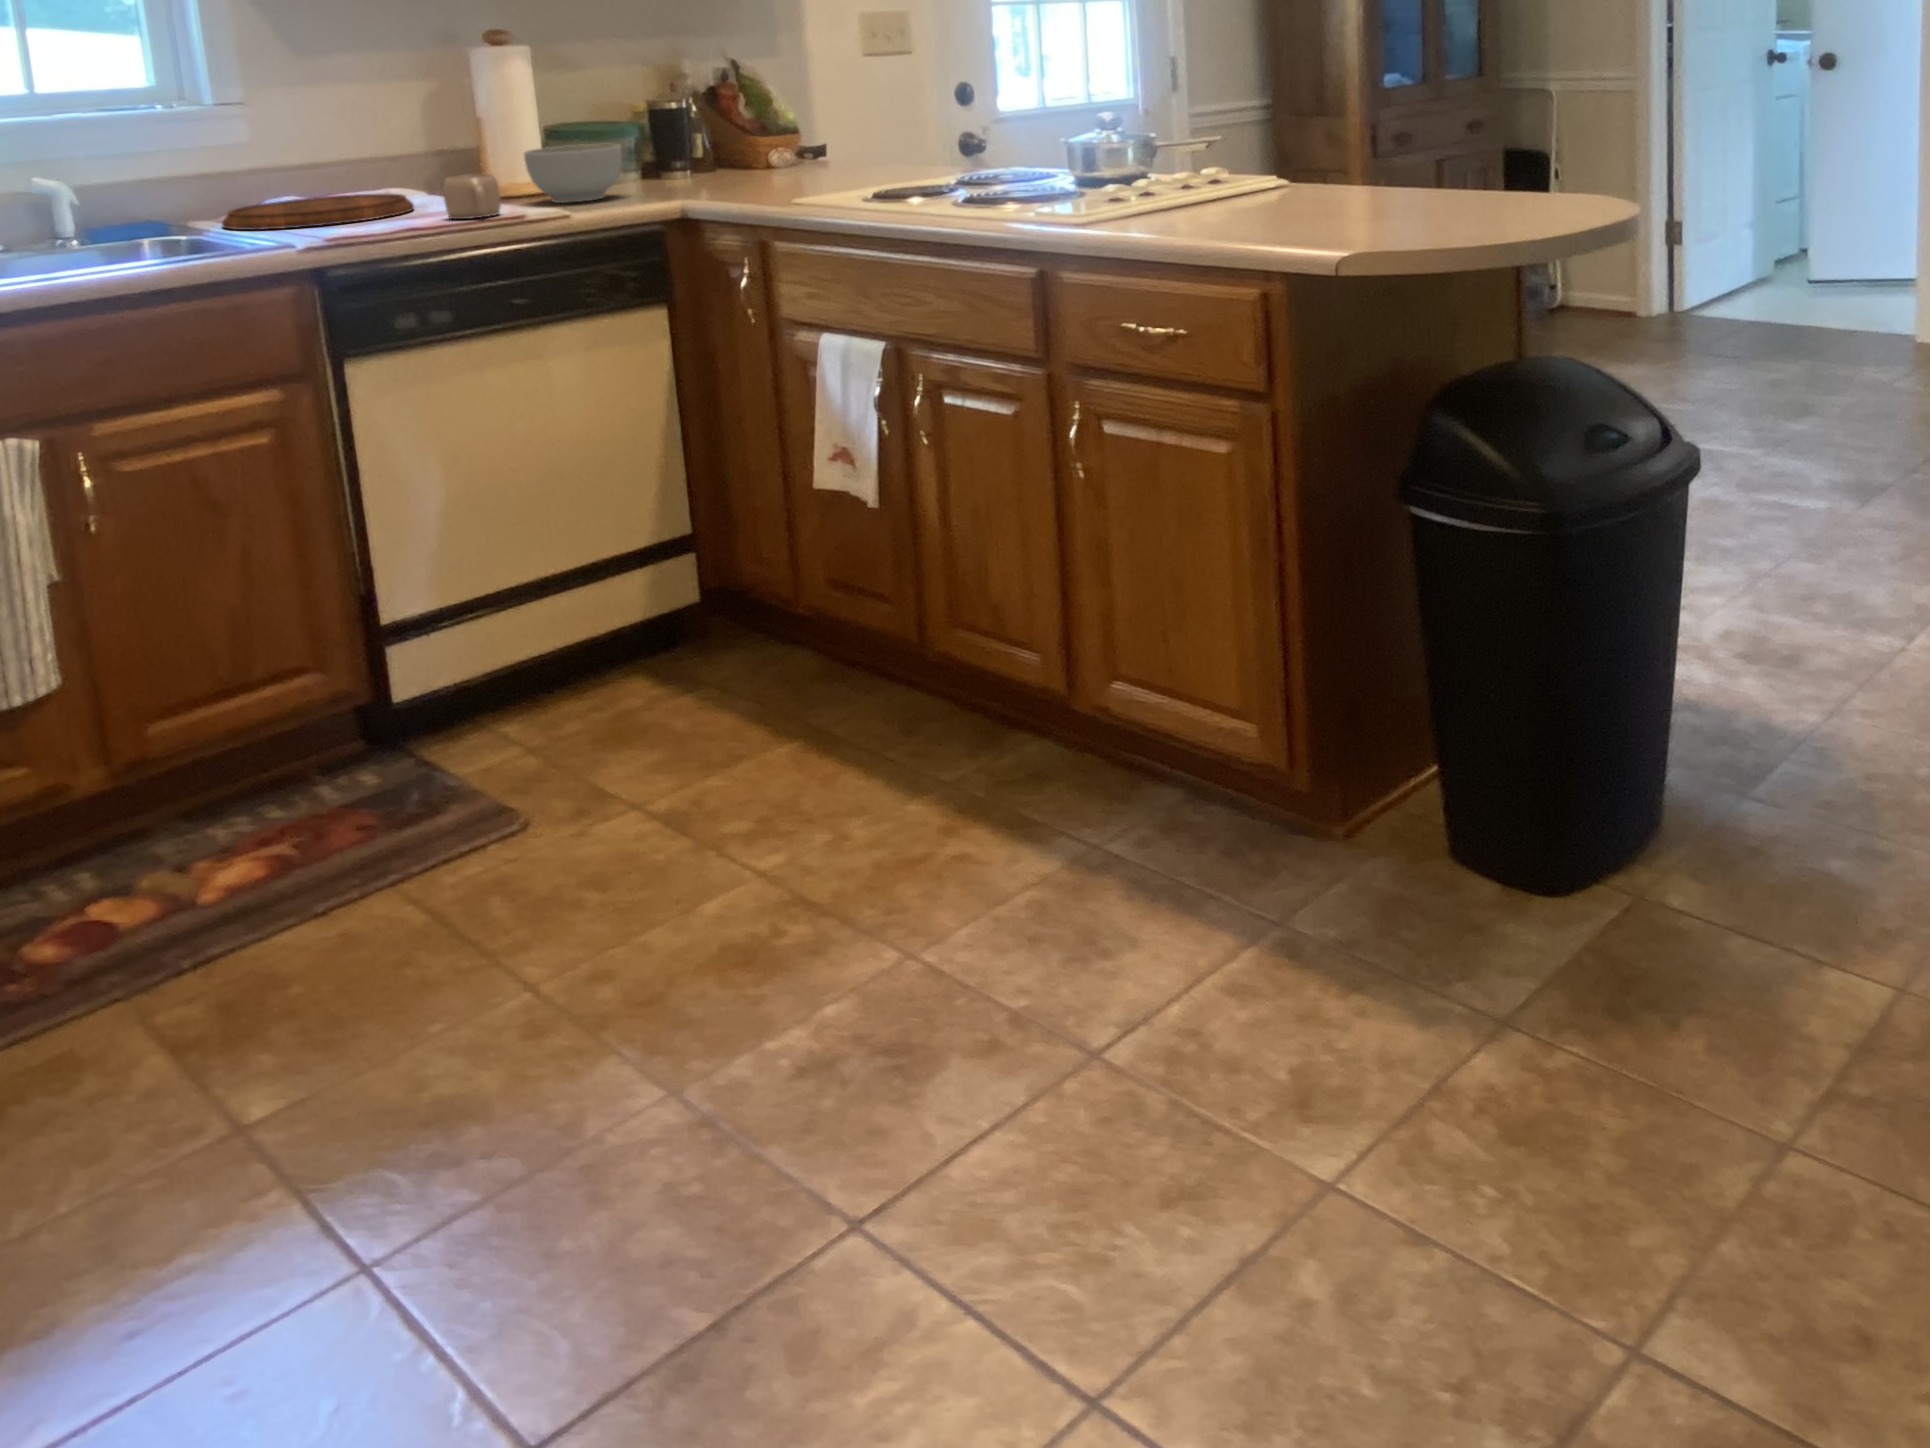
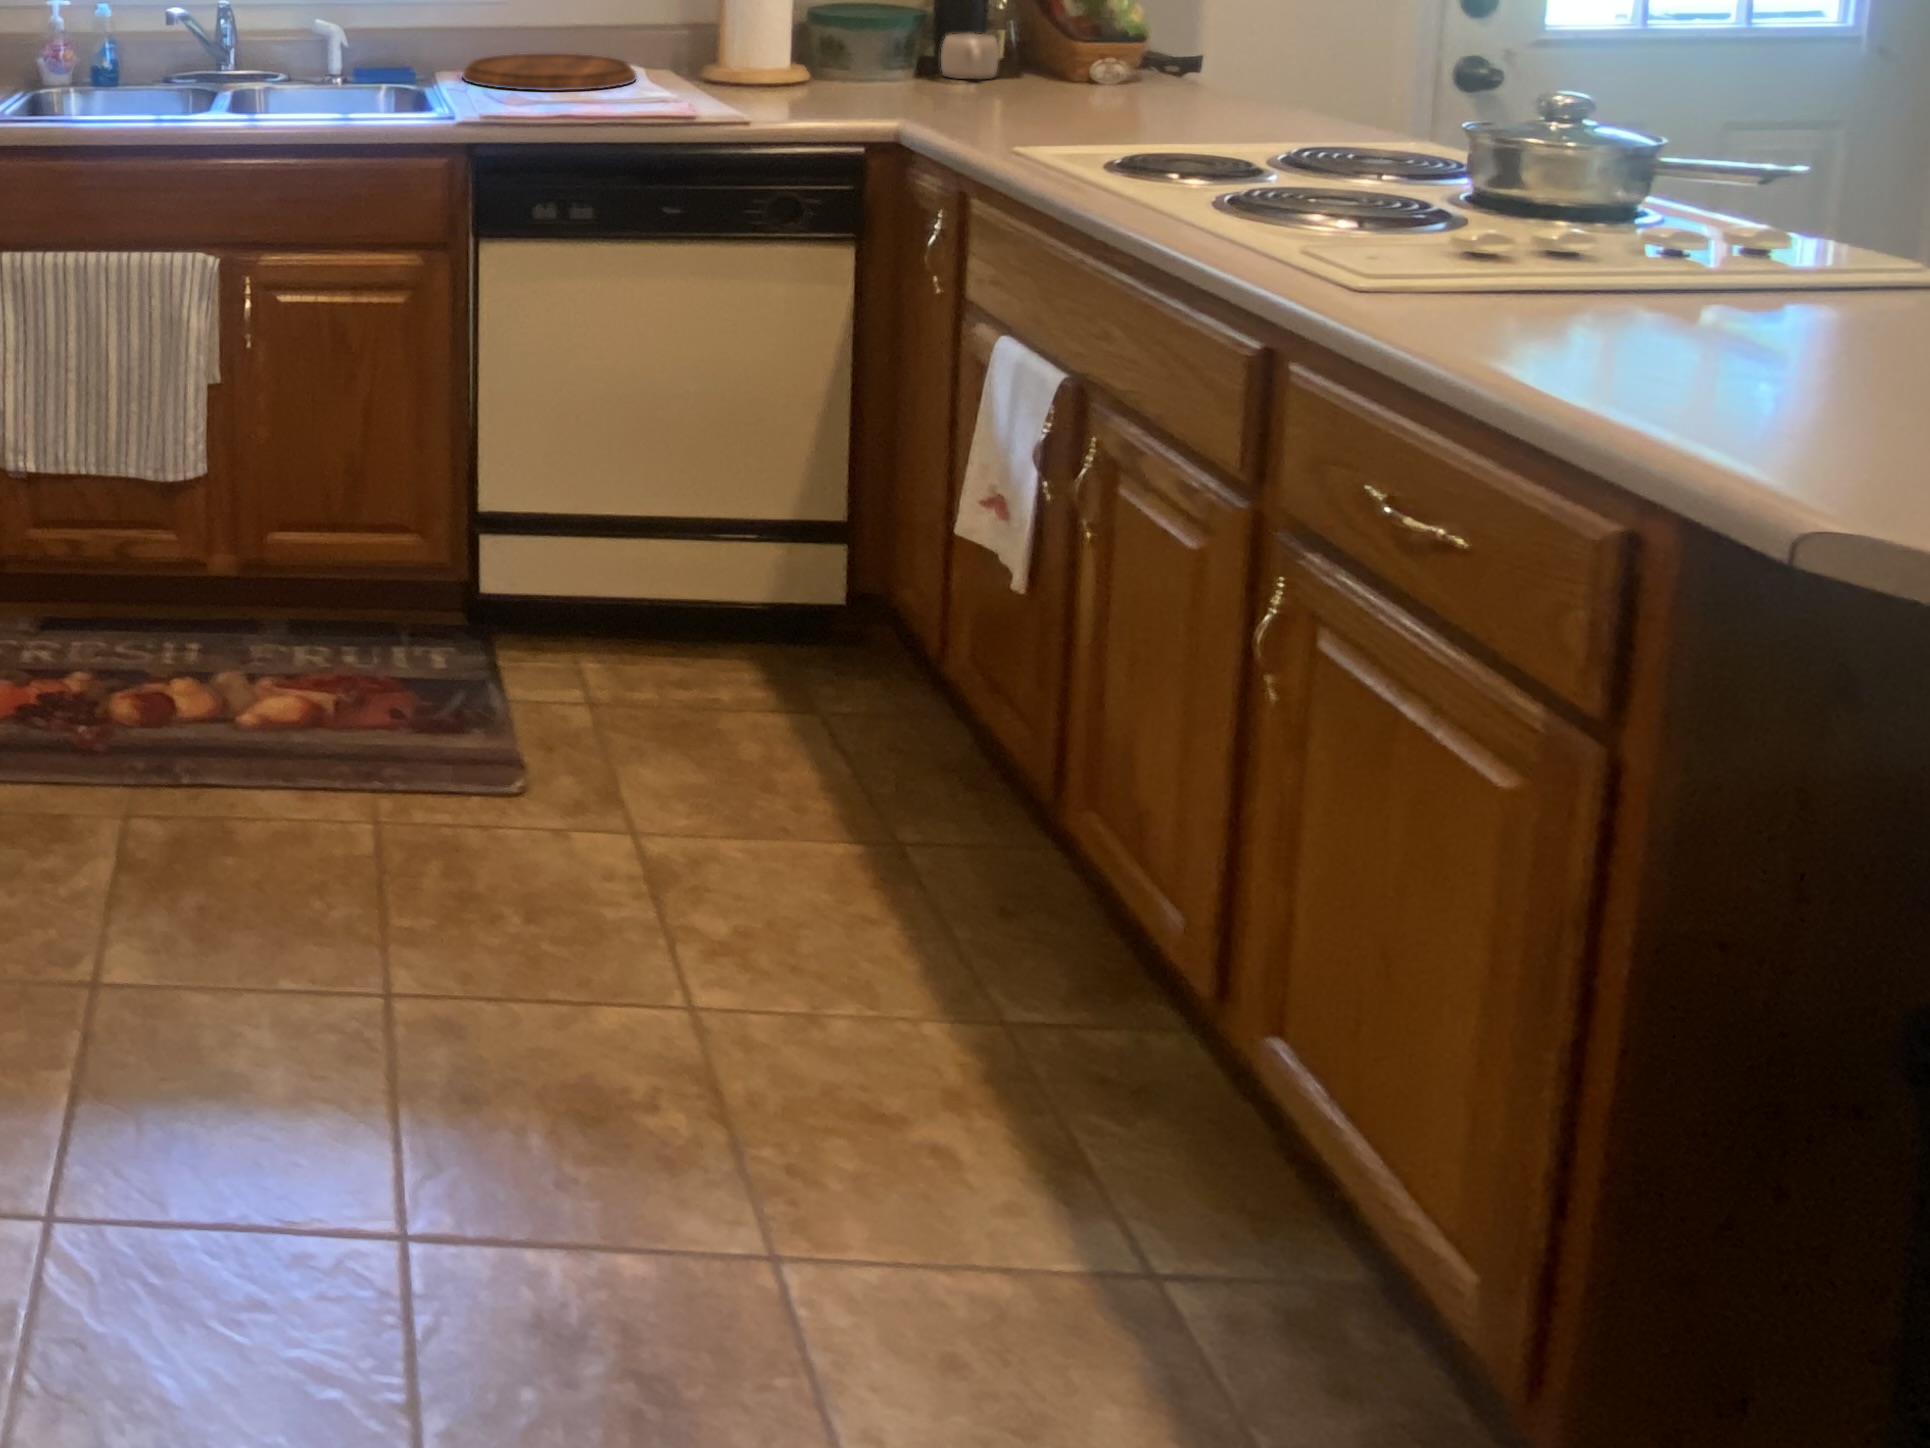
bowl: present [524,144,622,203] -> none [741,34,853,103]
mug: present [443,174,501,219] -> present [941,34,999,79]

